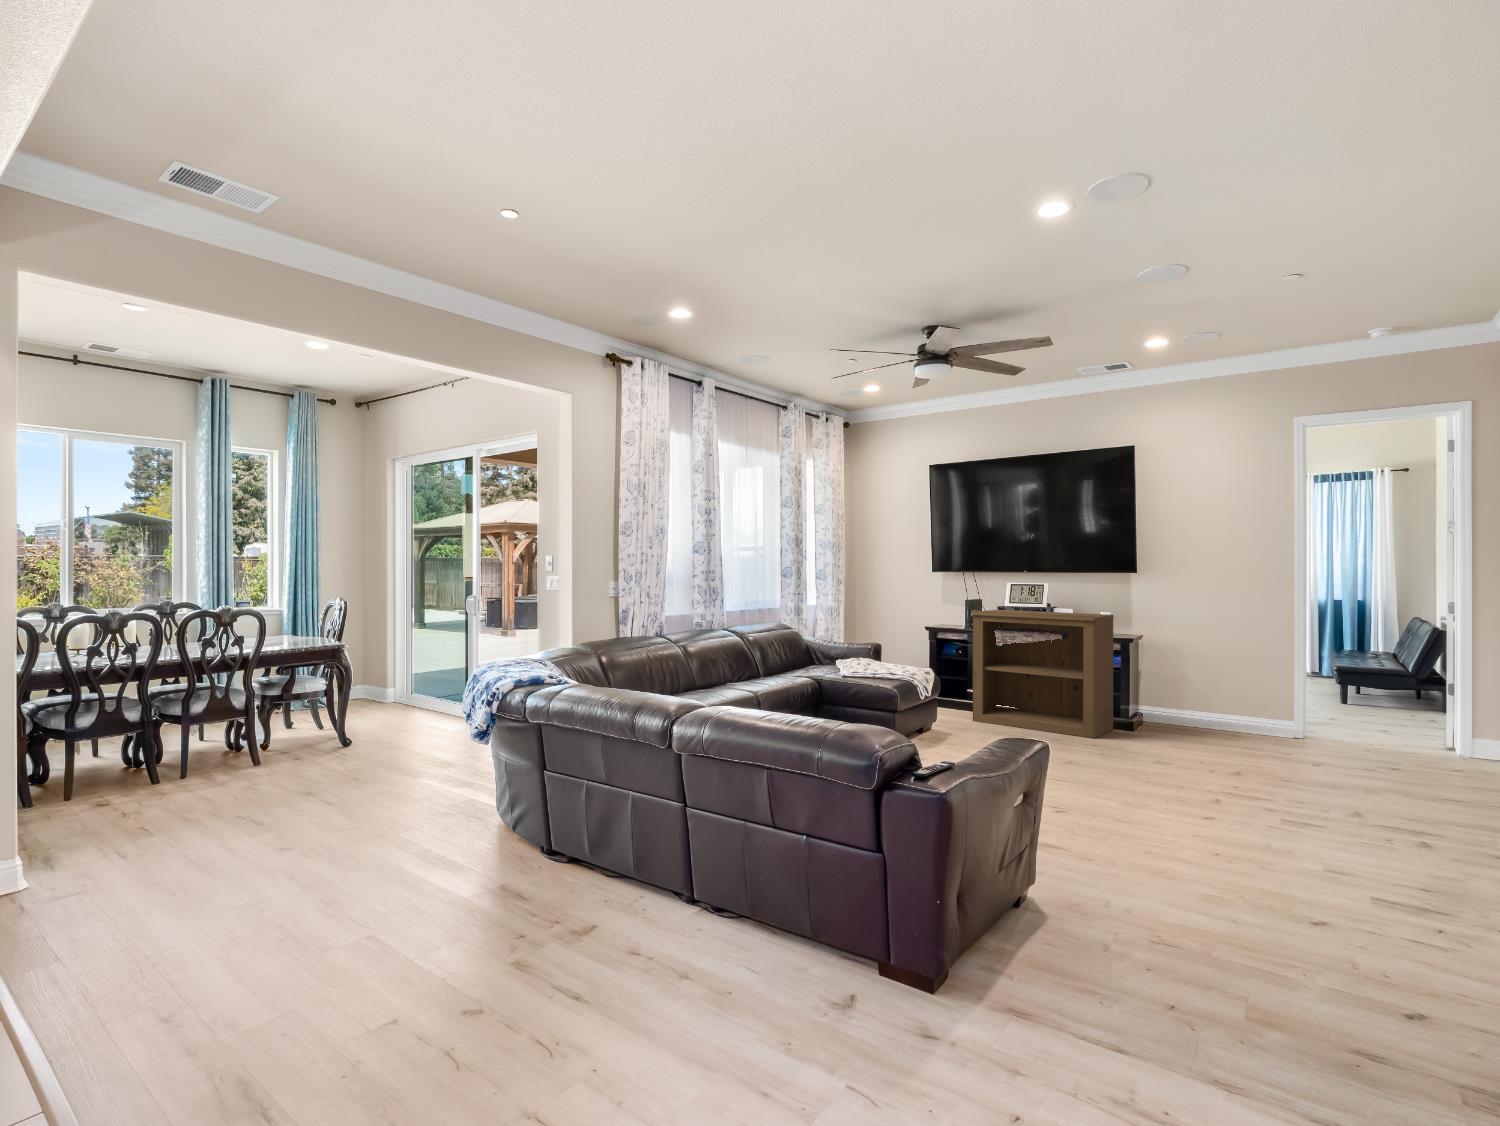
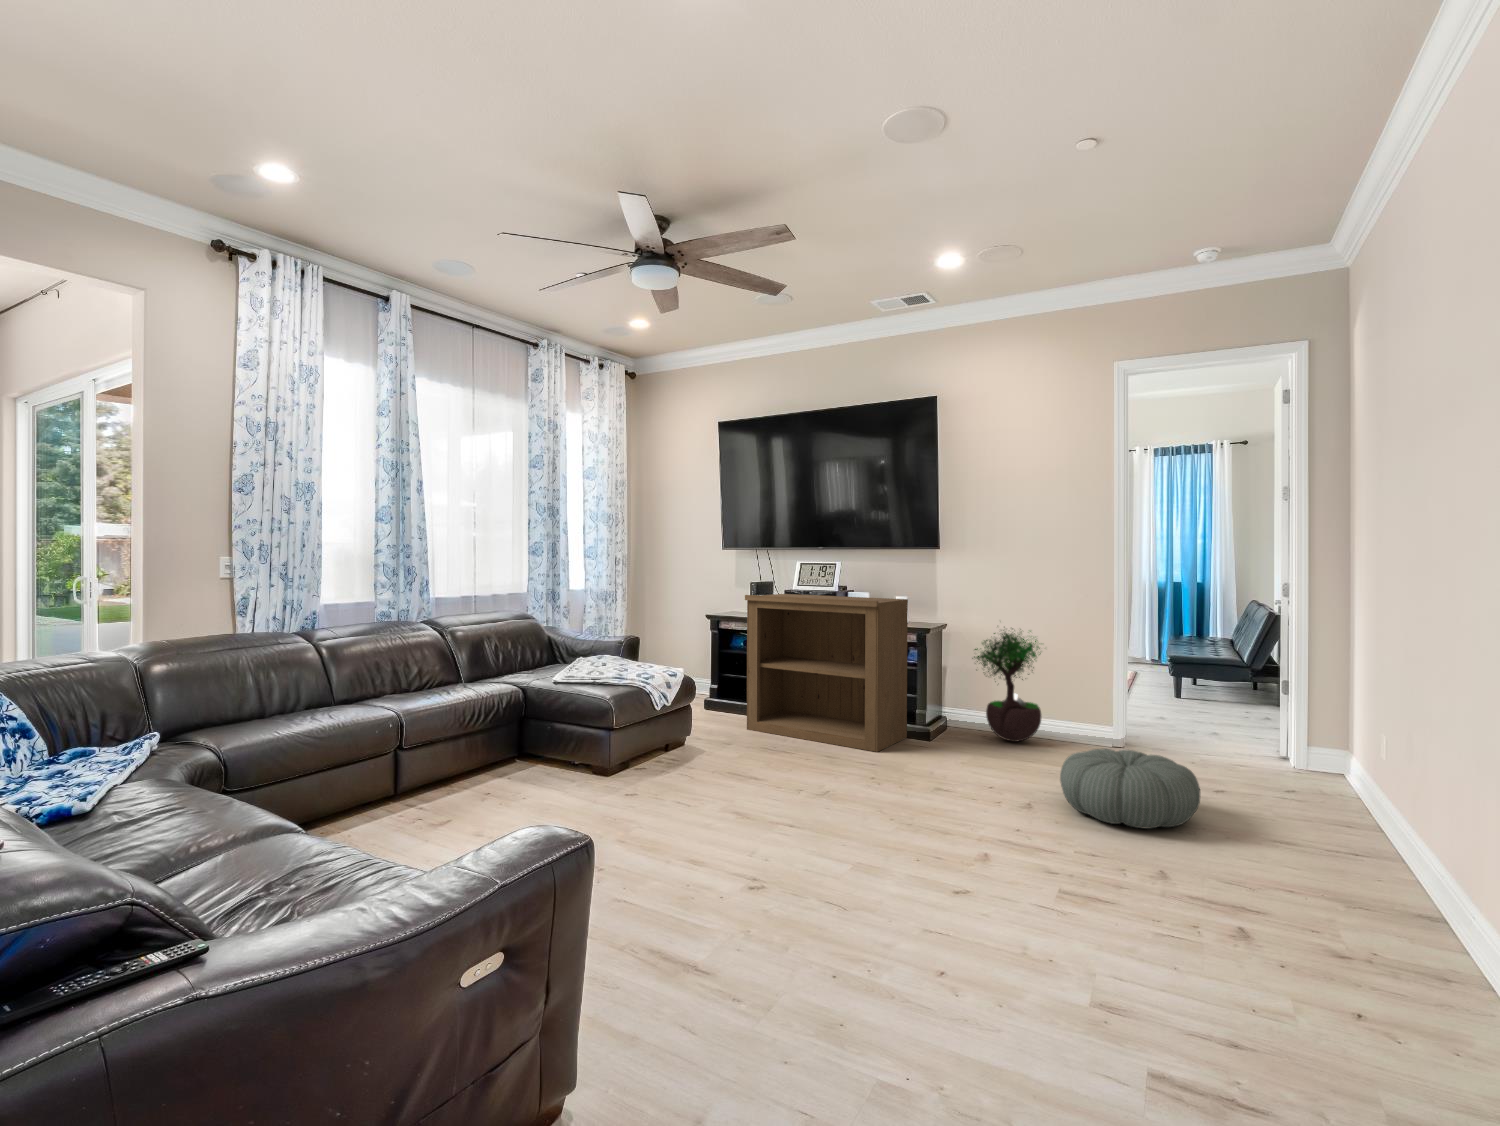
potted tree: none [1170,632,1238,734] -> present [972,628,1041,742]
pouf: none [1265,733,1385,790] -> present [1060,749,1200,829]

